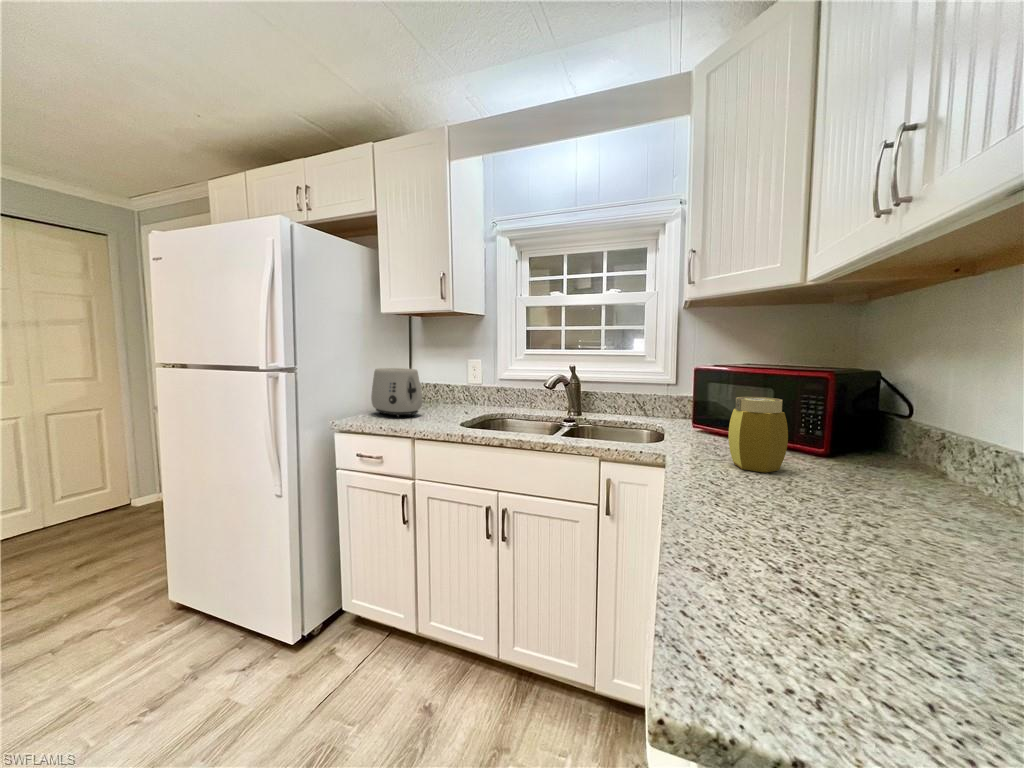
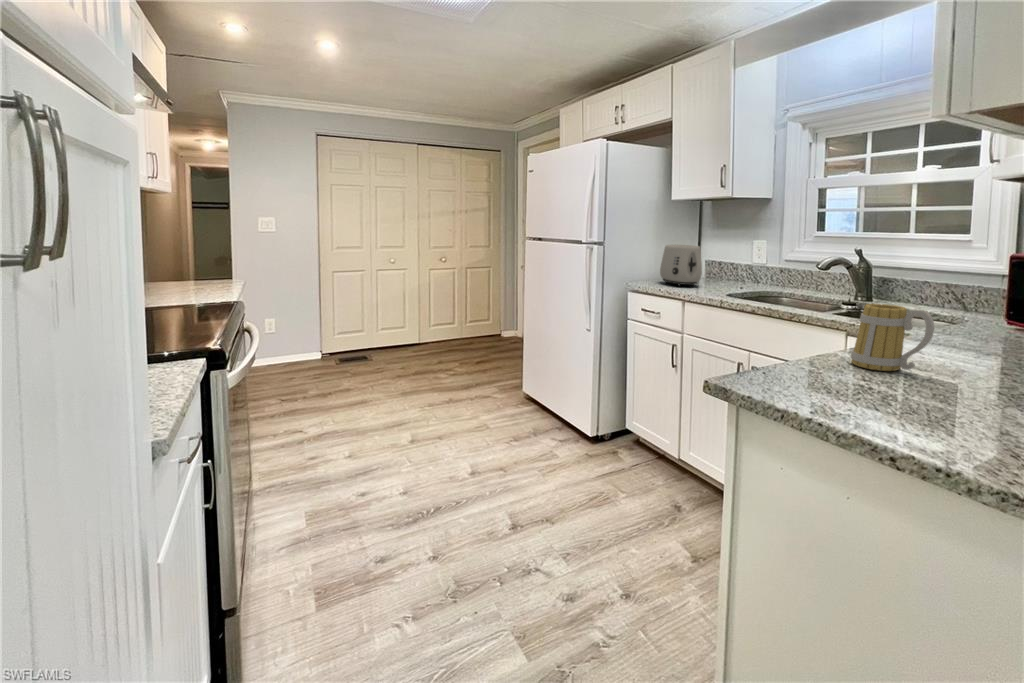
jar: present [728,397,788,473] -> none [942,281,1001,348]
mug: none [788,452,939,580] -> present [851,304,934,371]

